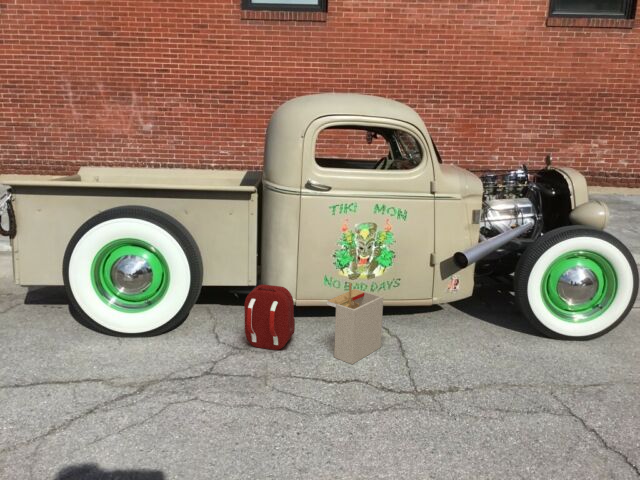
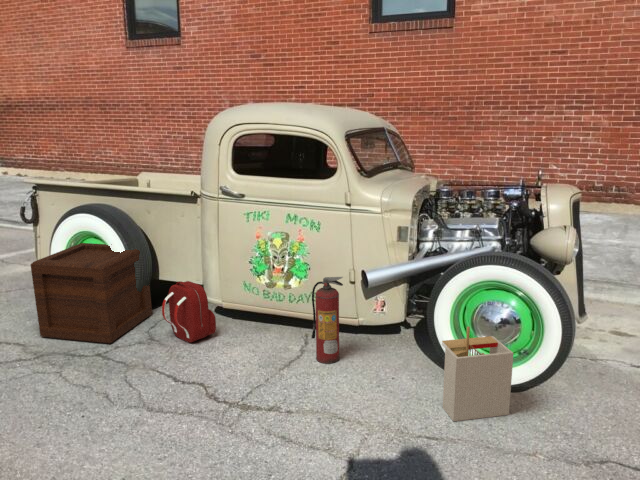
wooden crate: none [87,253,196,377] -> present [31,243,152,344]
fire extinguisher: none [406,260,442,344] -> present [312,277,343,364]
storage bin: present [327,283,383,364] -> present [442,327,513,421]

